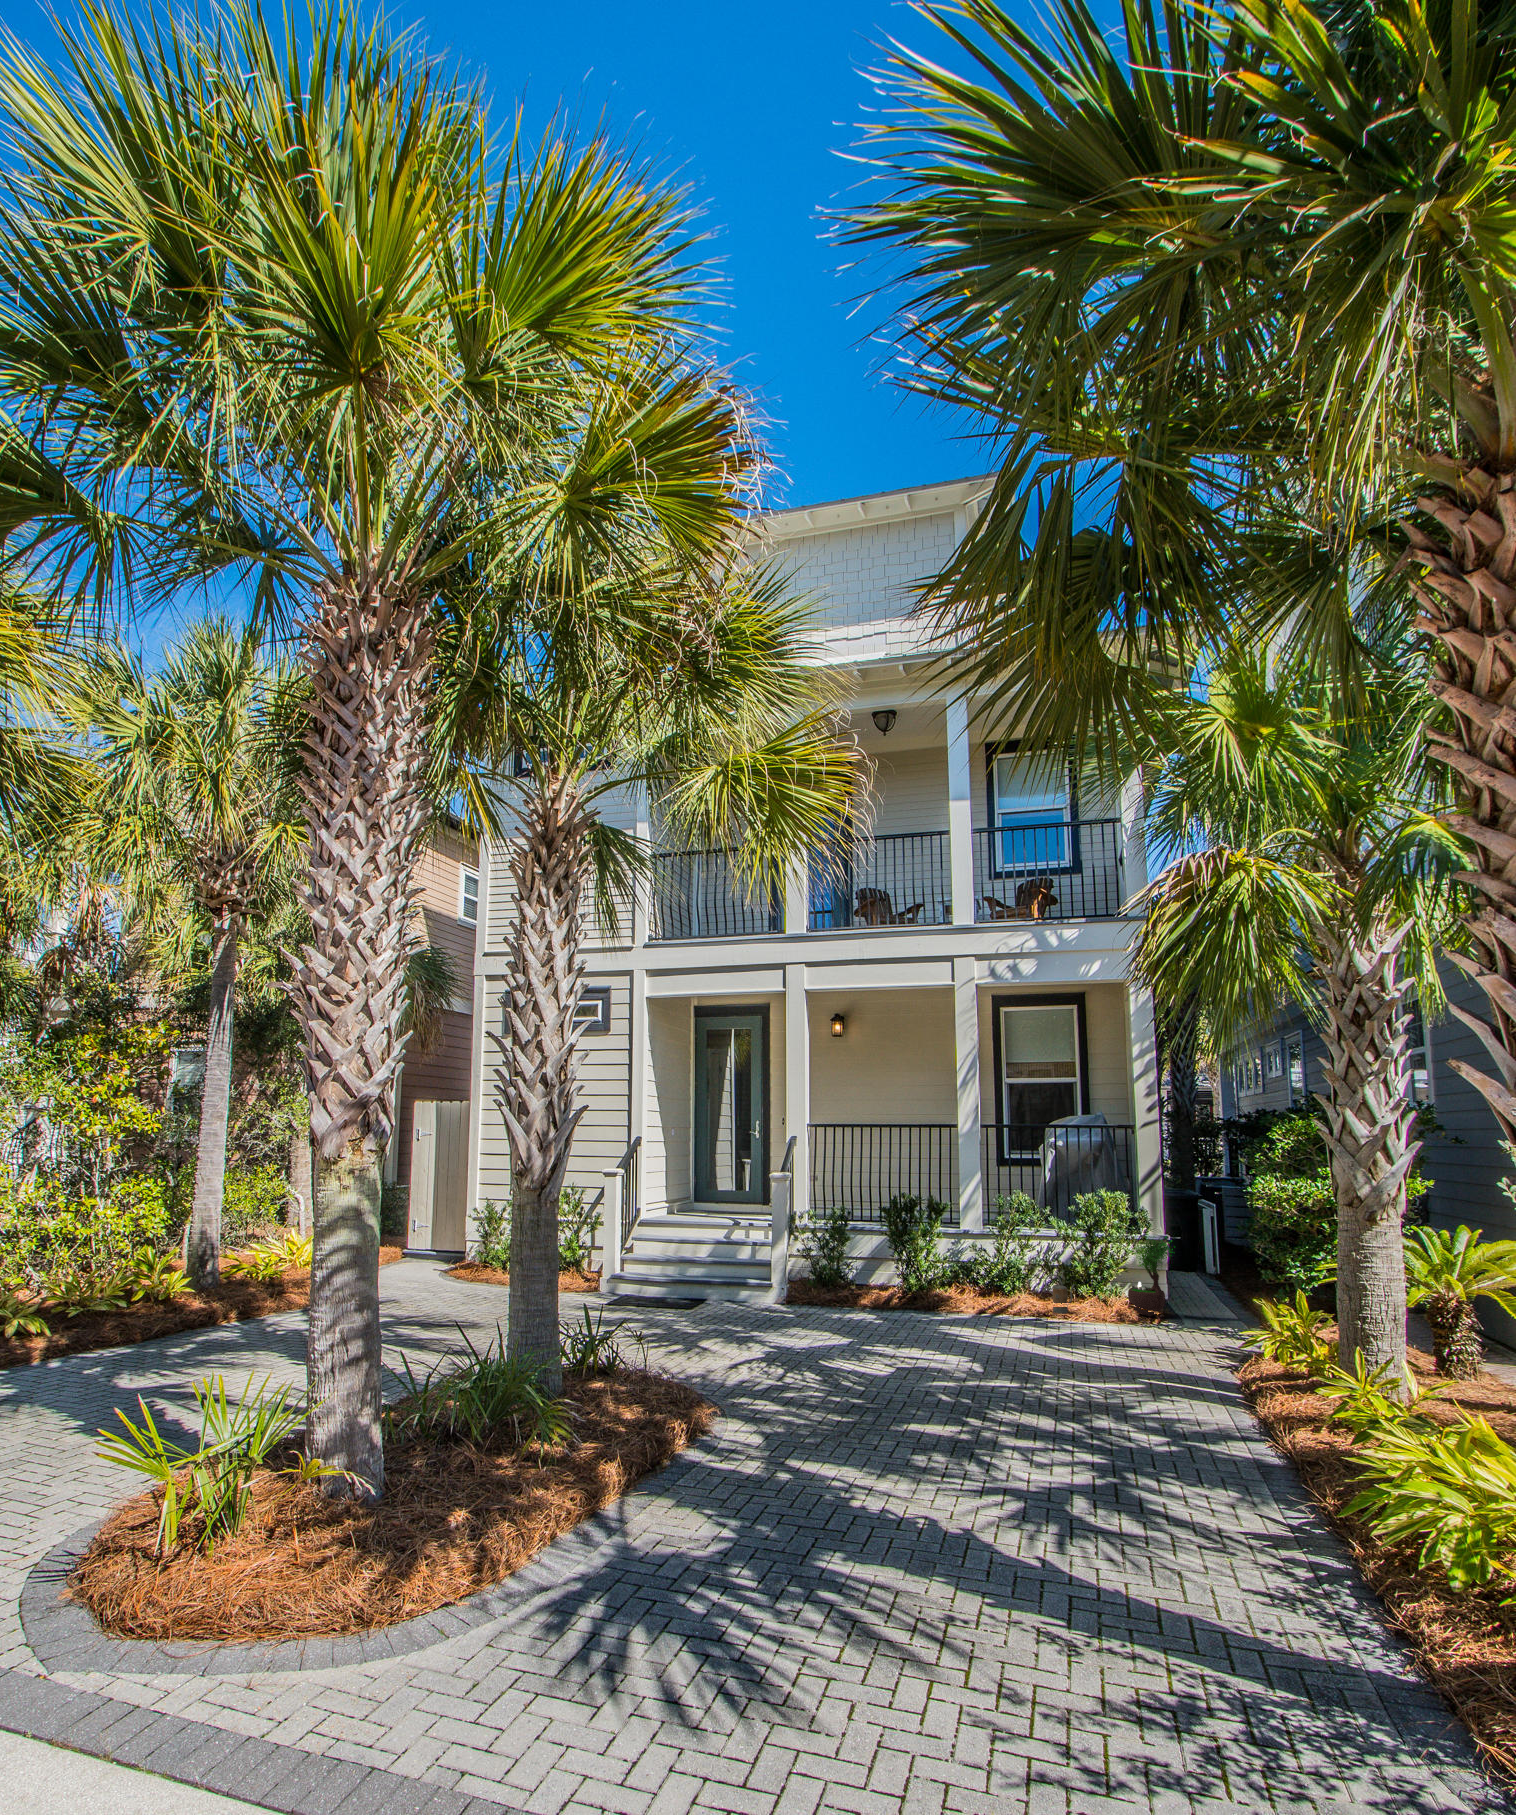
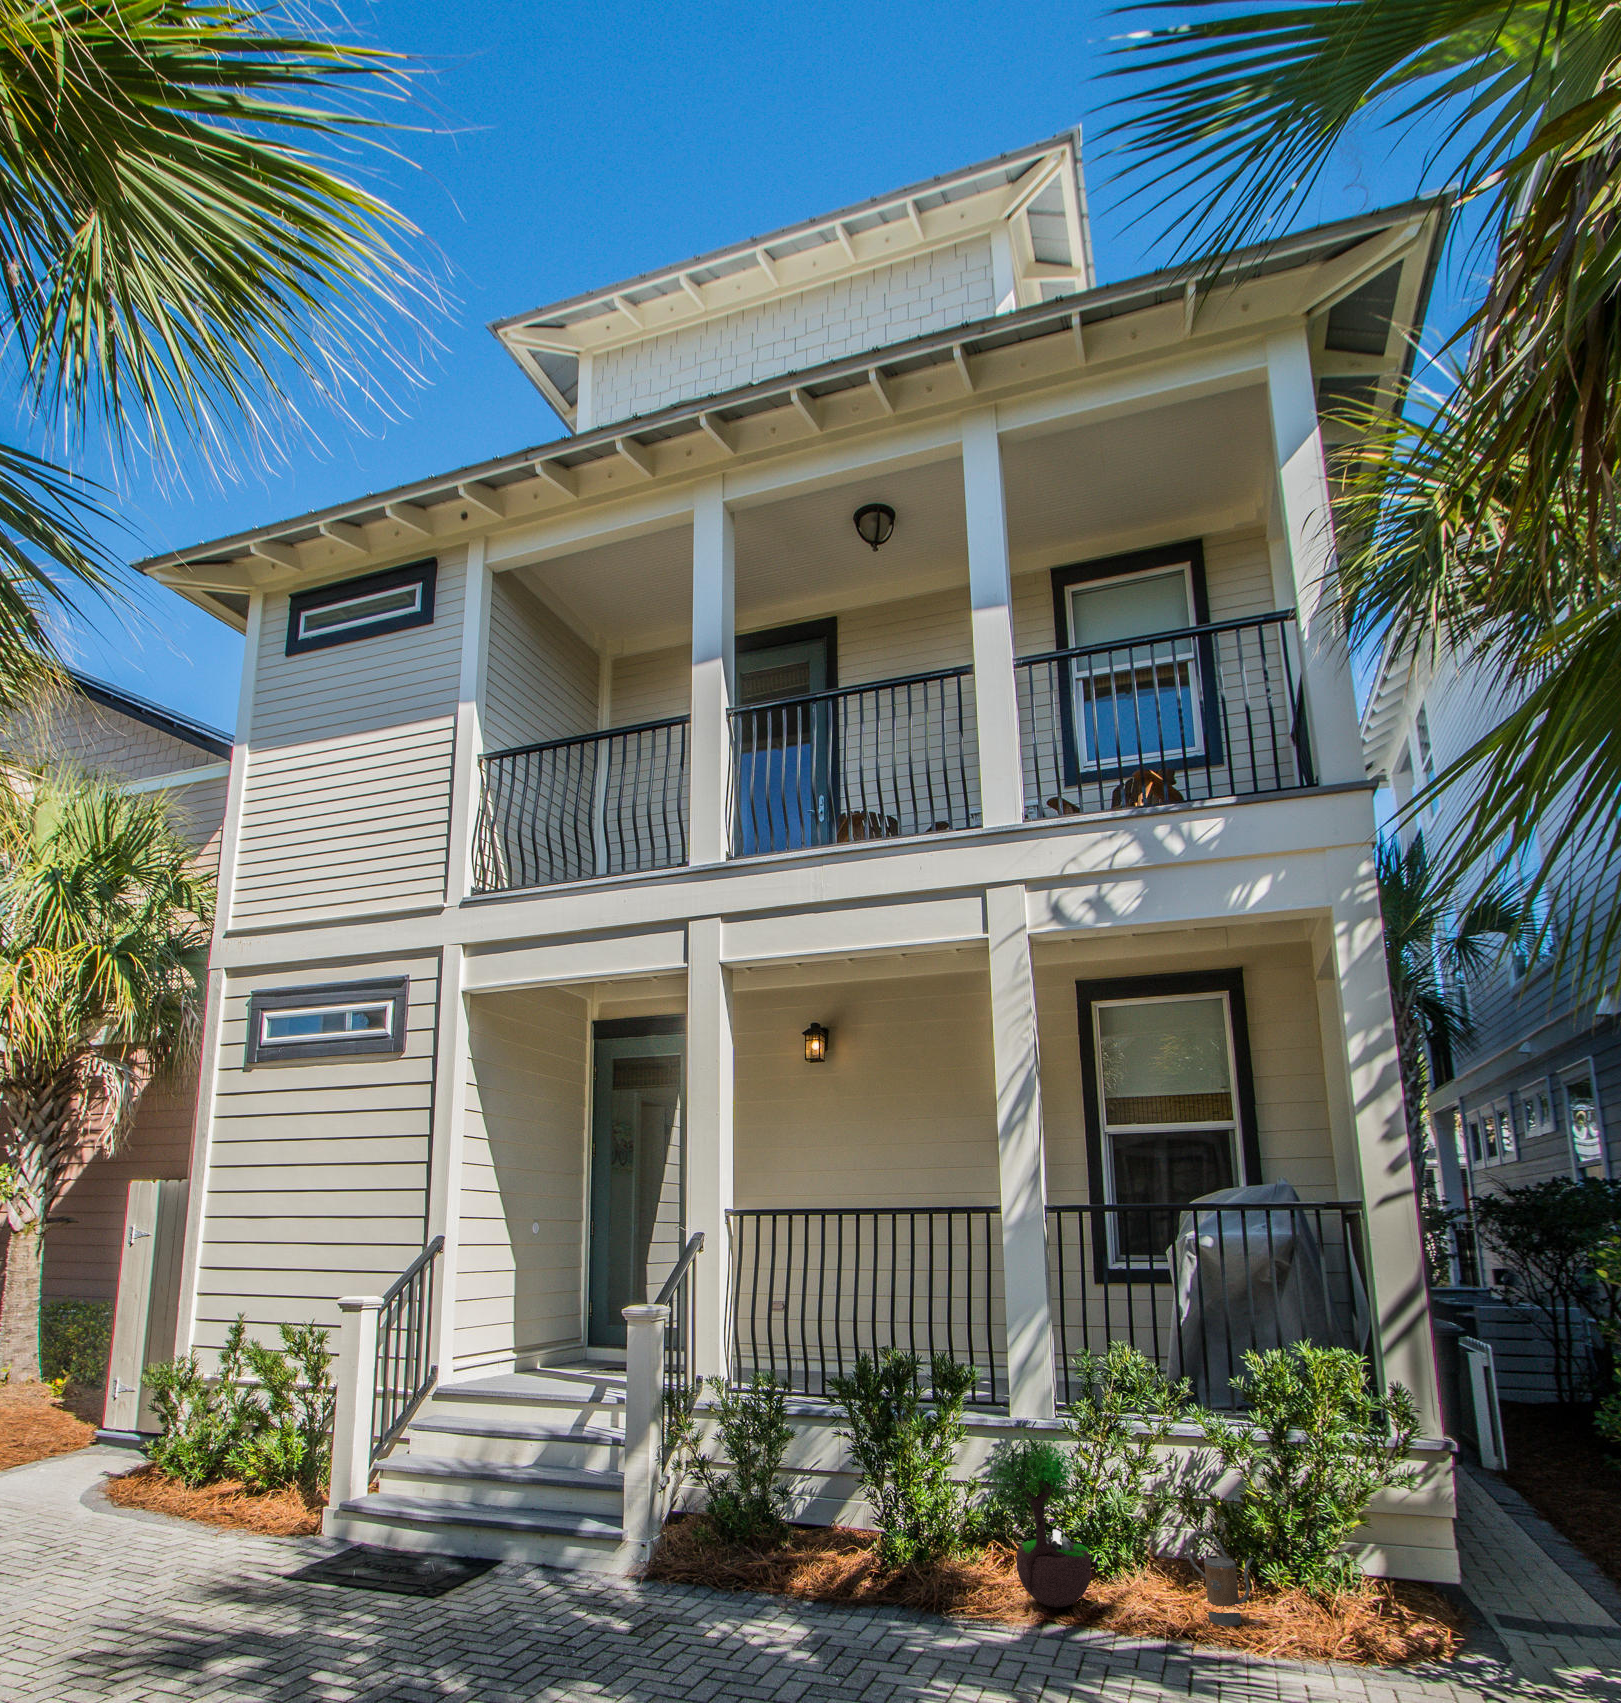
potted tree: present [1128,1236,1173,1316] -> present [984,1420,1091,1608]

